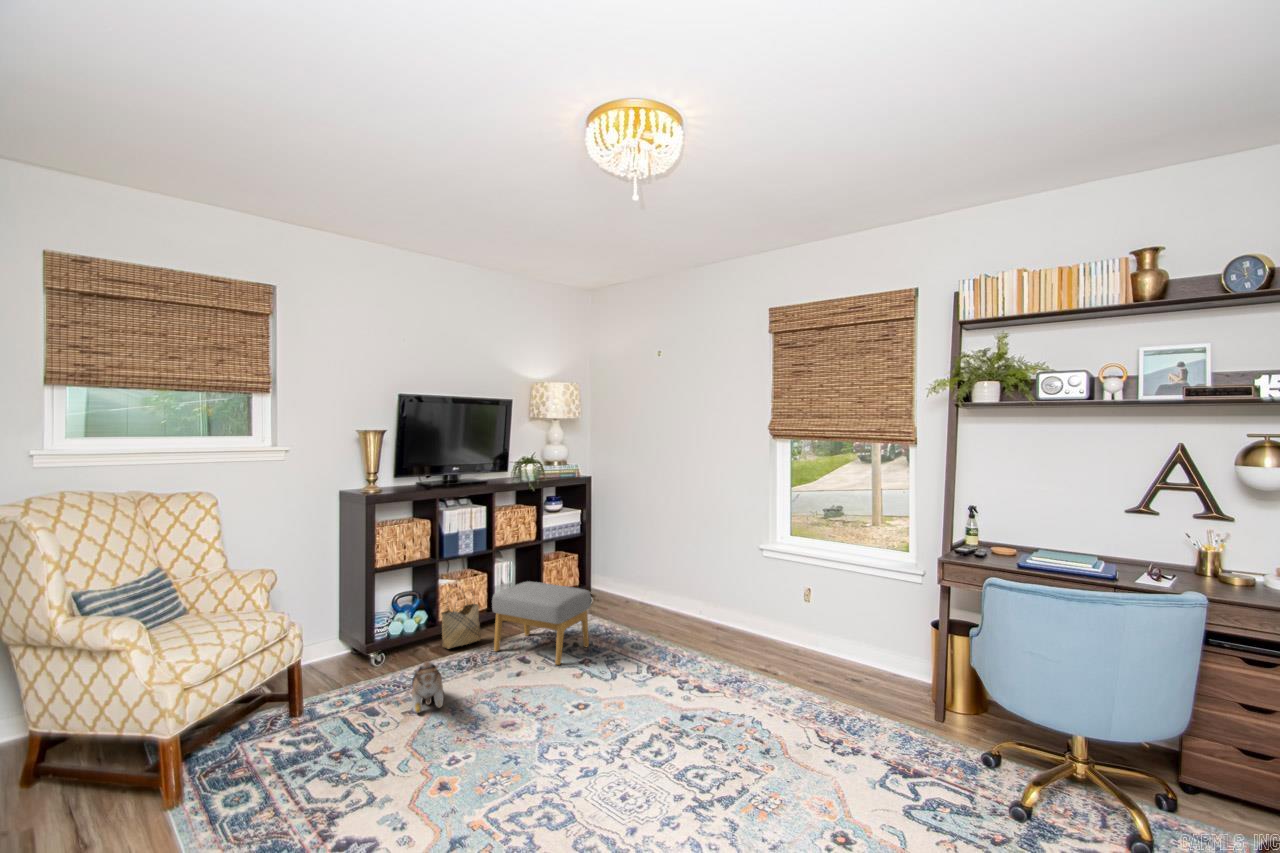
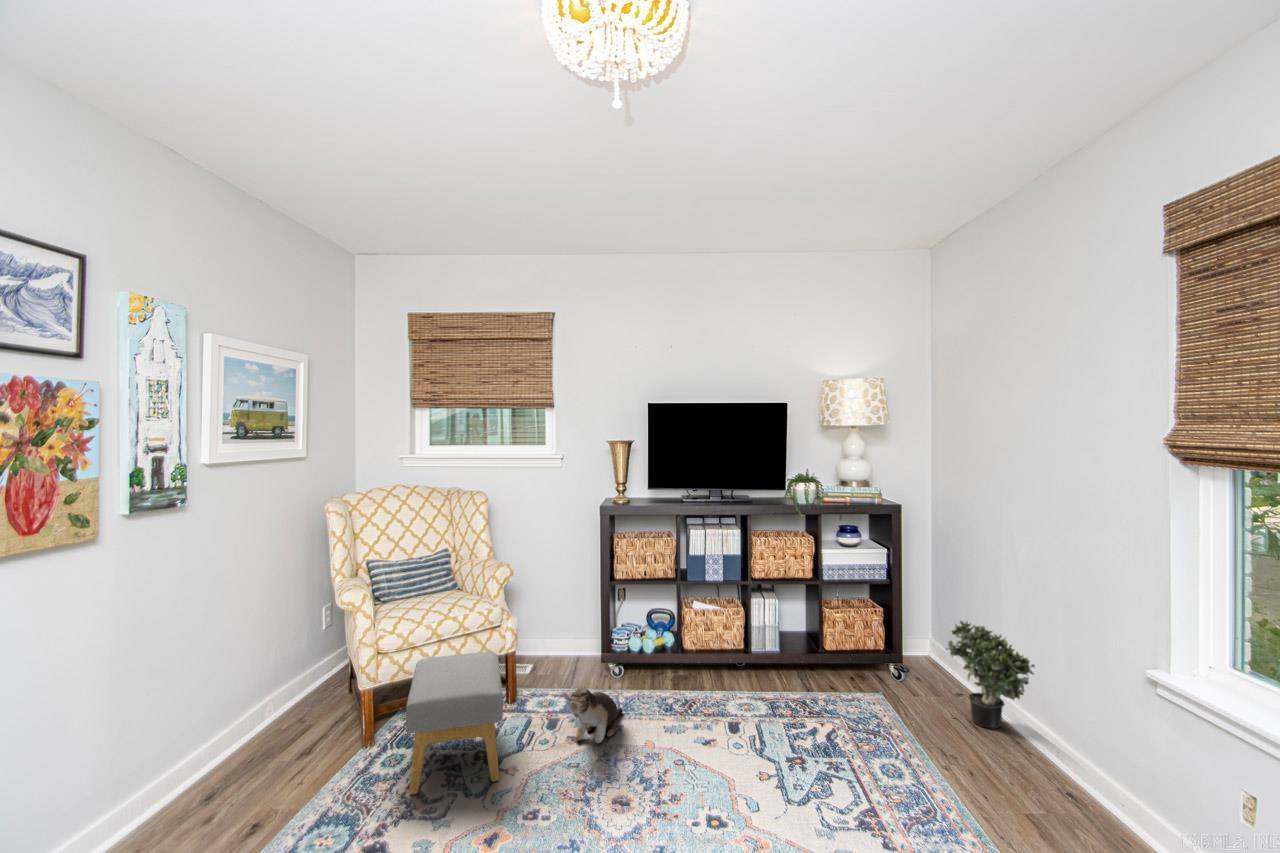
potted plant: none [636,550,688,616] -> present [946,621,1035,728]
footstool: present [492,581,591,665] -> present [406,652,503,795]
woven basket: present [441,603,481,649] -> none [676,613,723,682]

